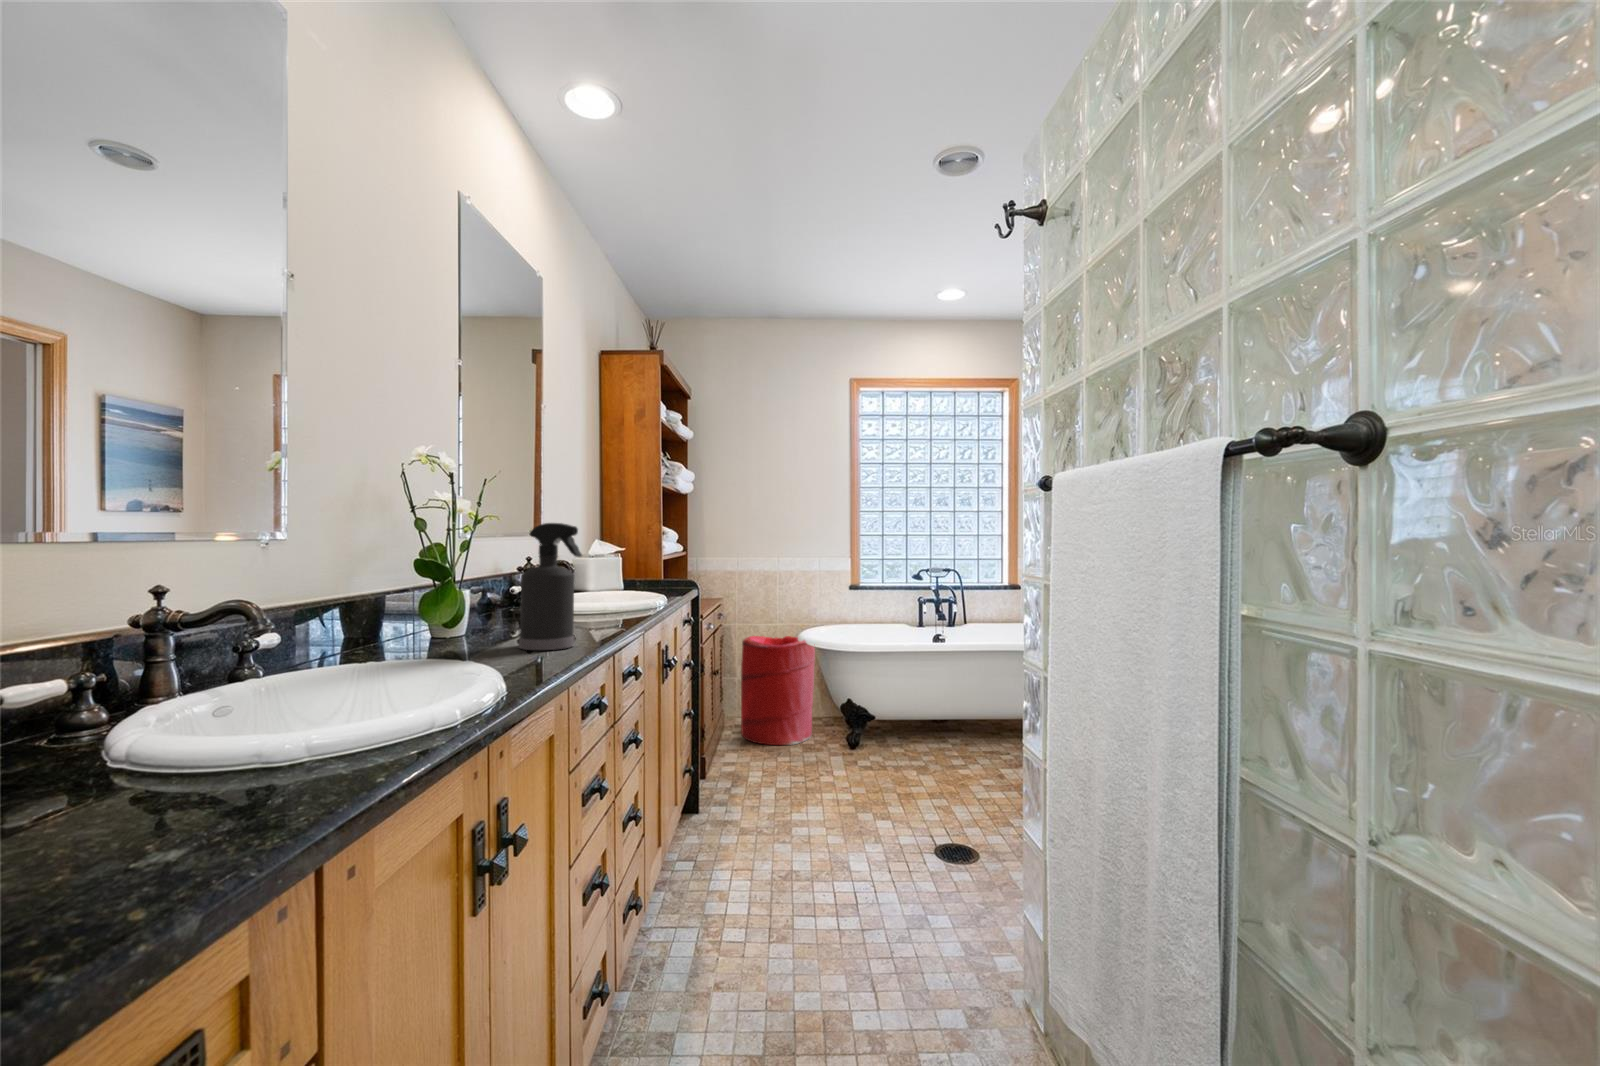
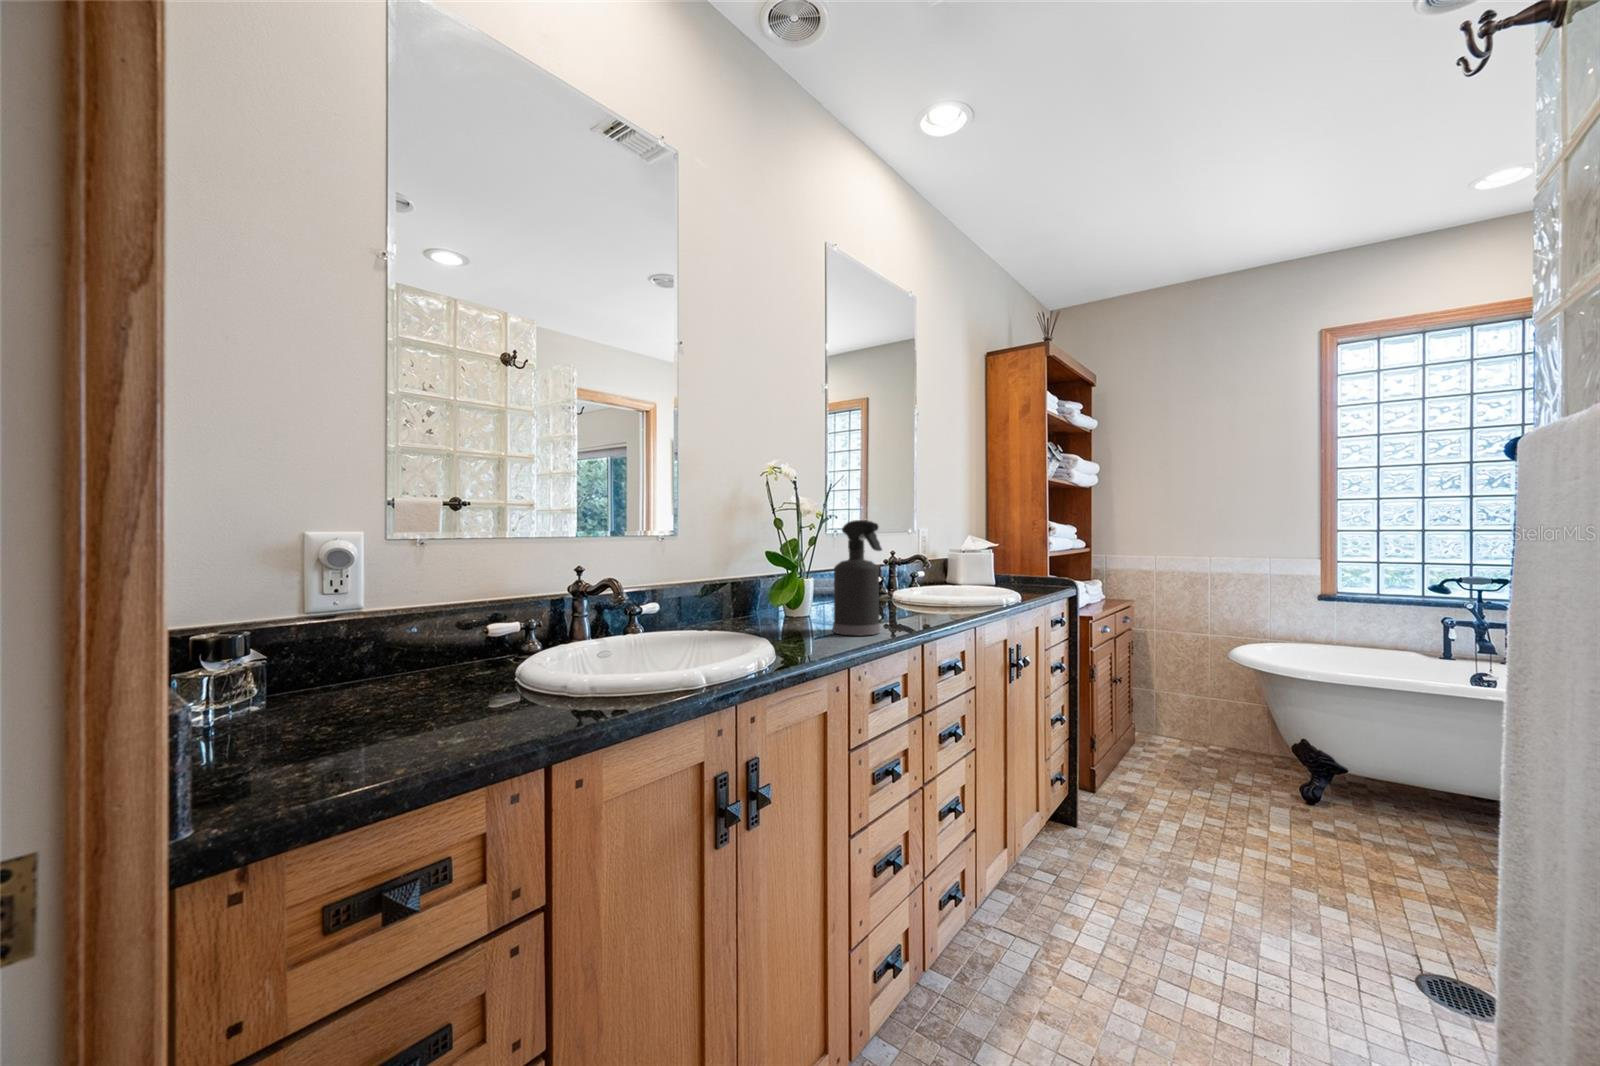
laundry hamper: present [741,636,815,745] -> none [1153,644,1256,780]

